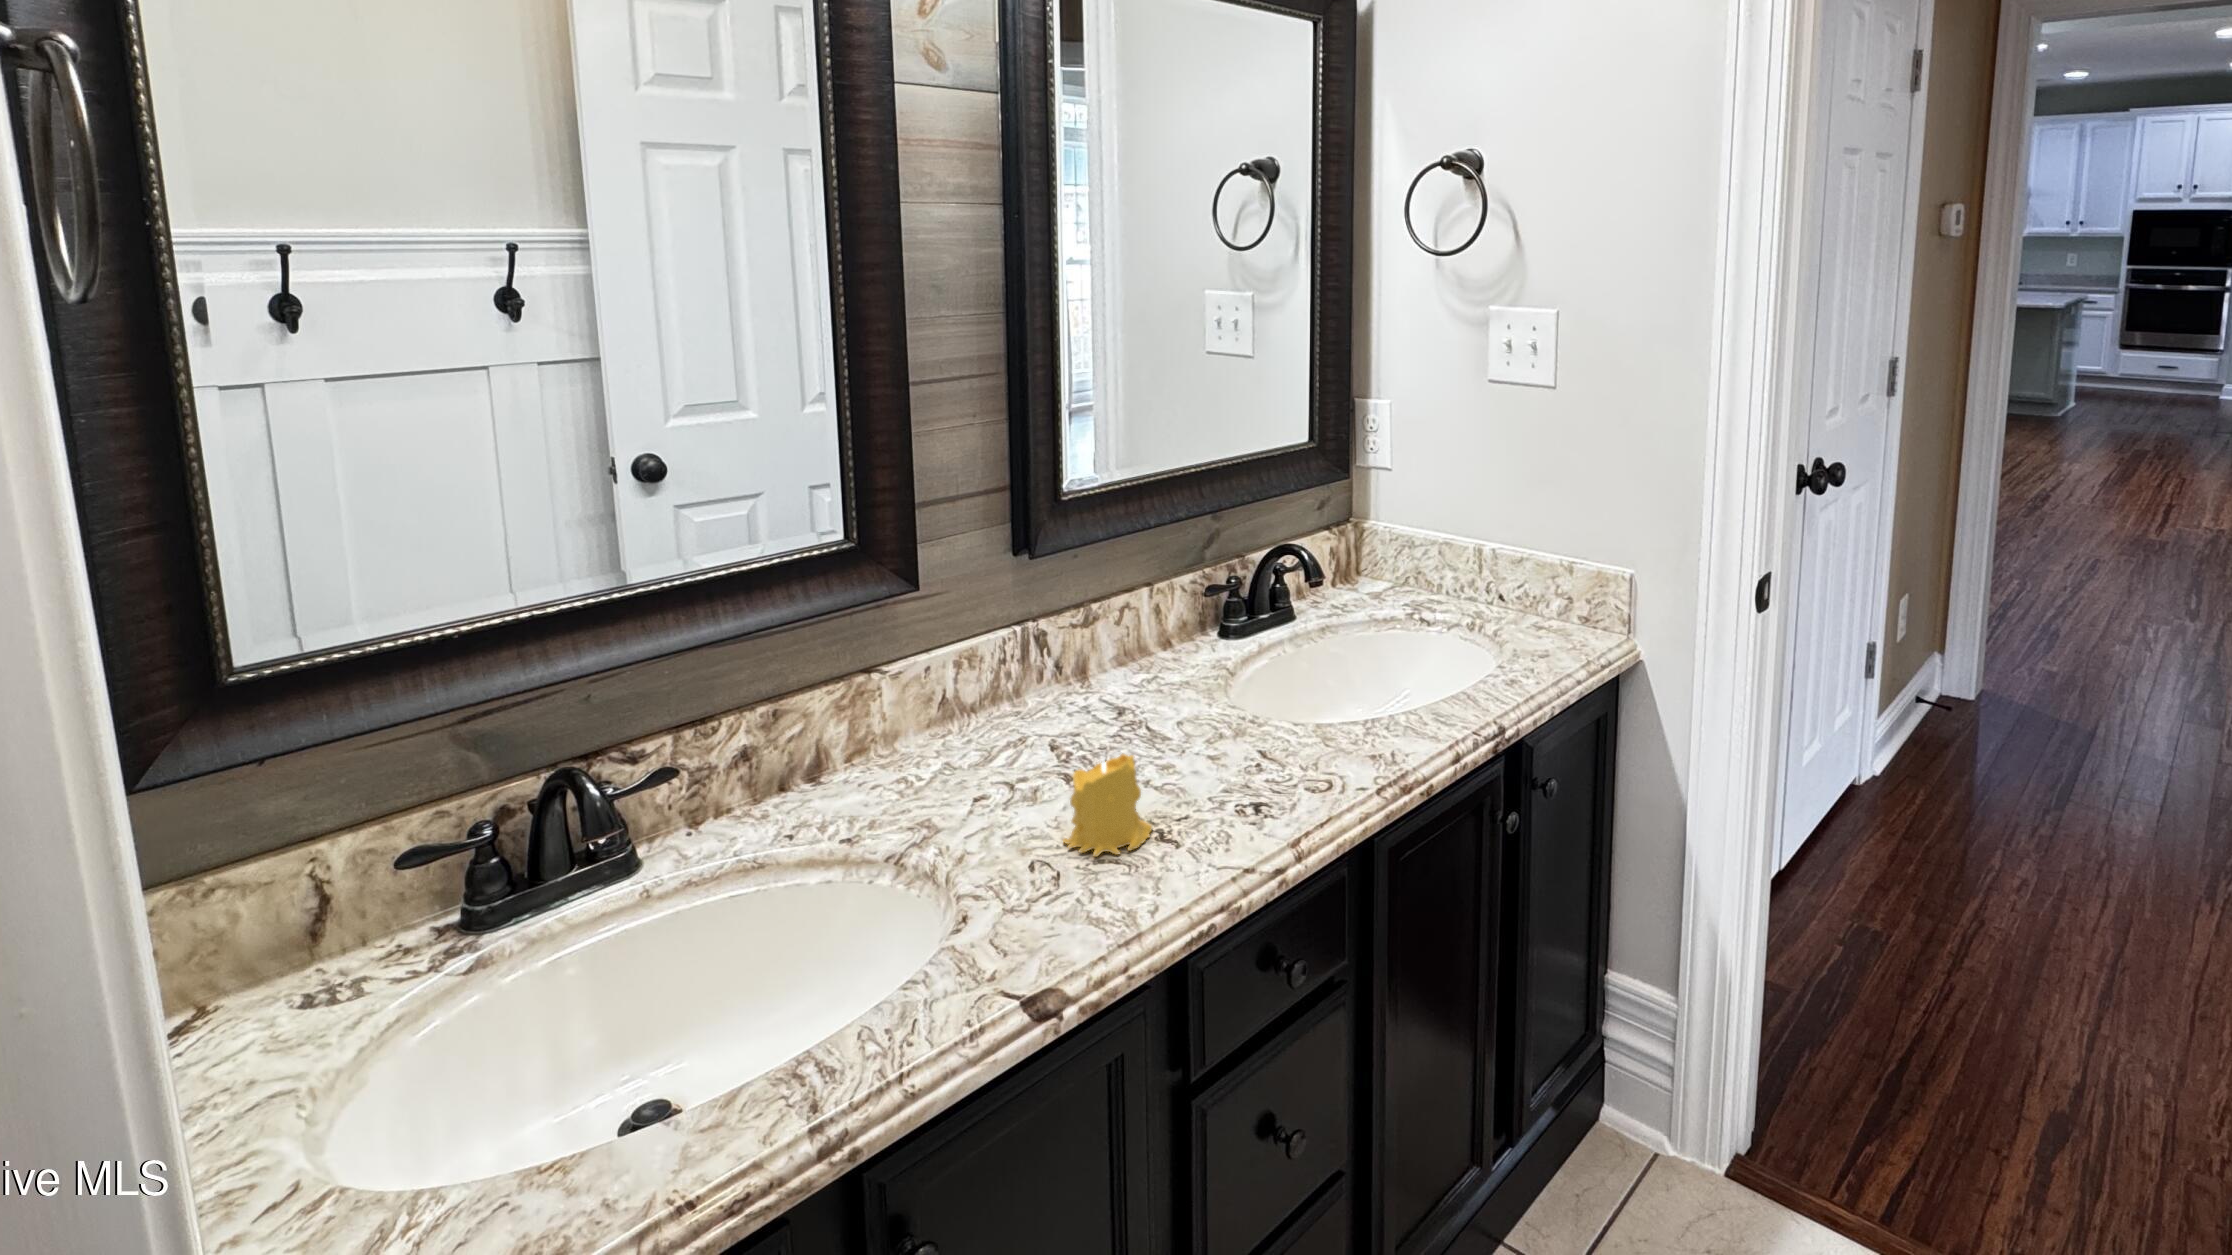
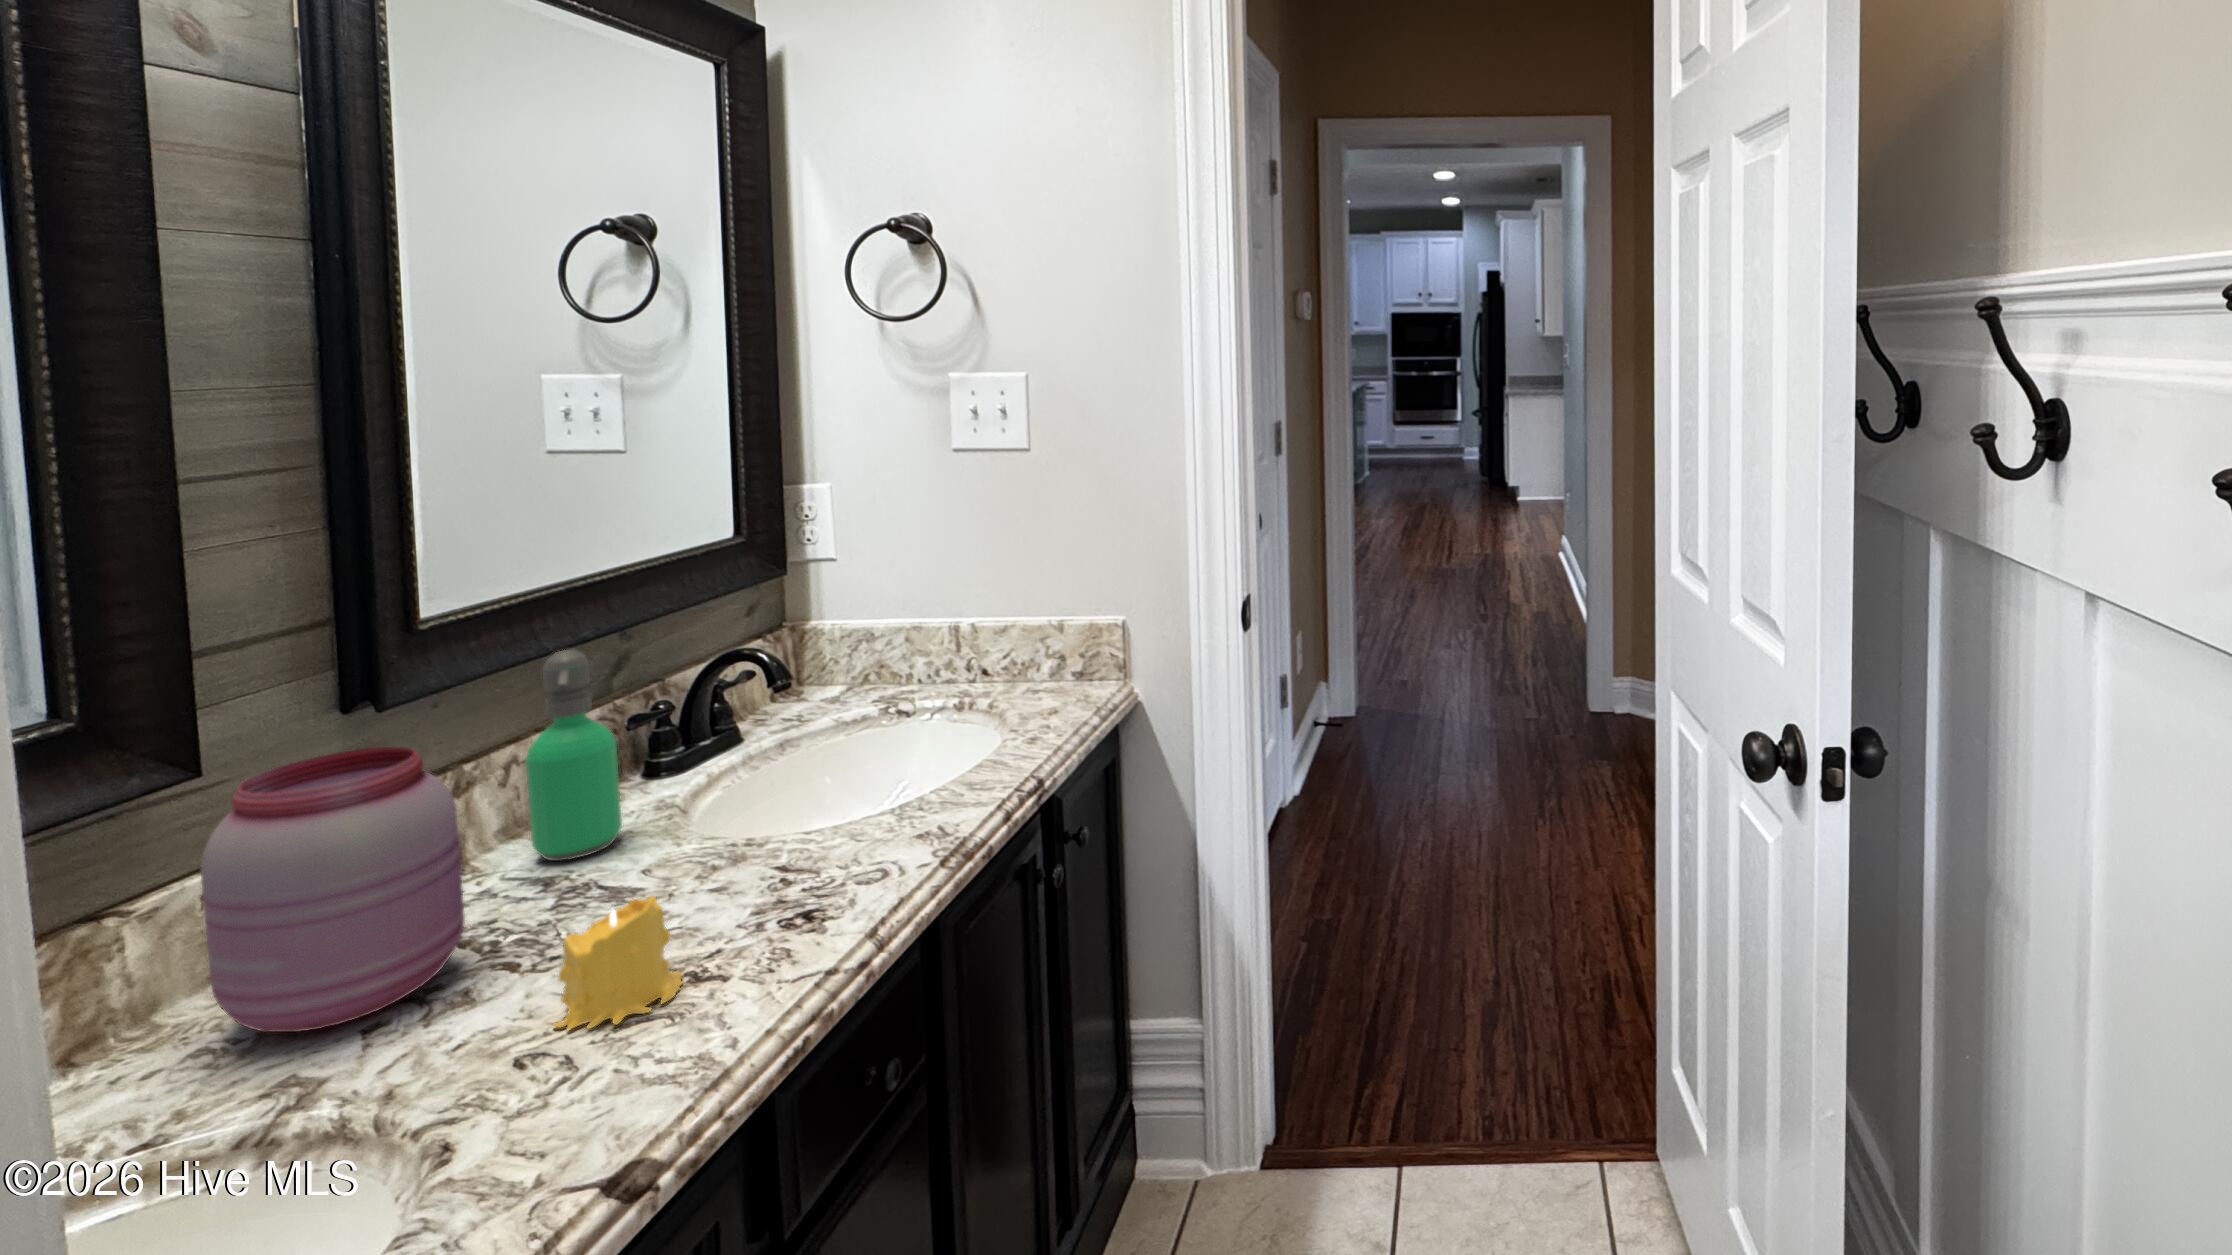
soap dispenser: none [1120,527,1181,697] -> present [526,650,622,861]
jar: none [907,585,1050,786] -> present [201,747,465,1032]

